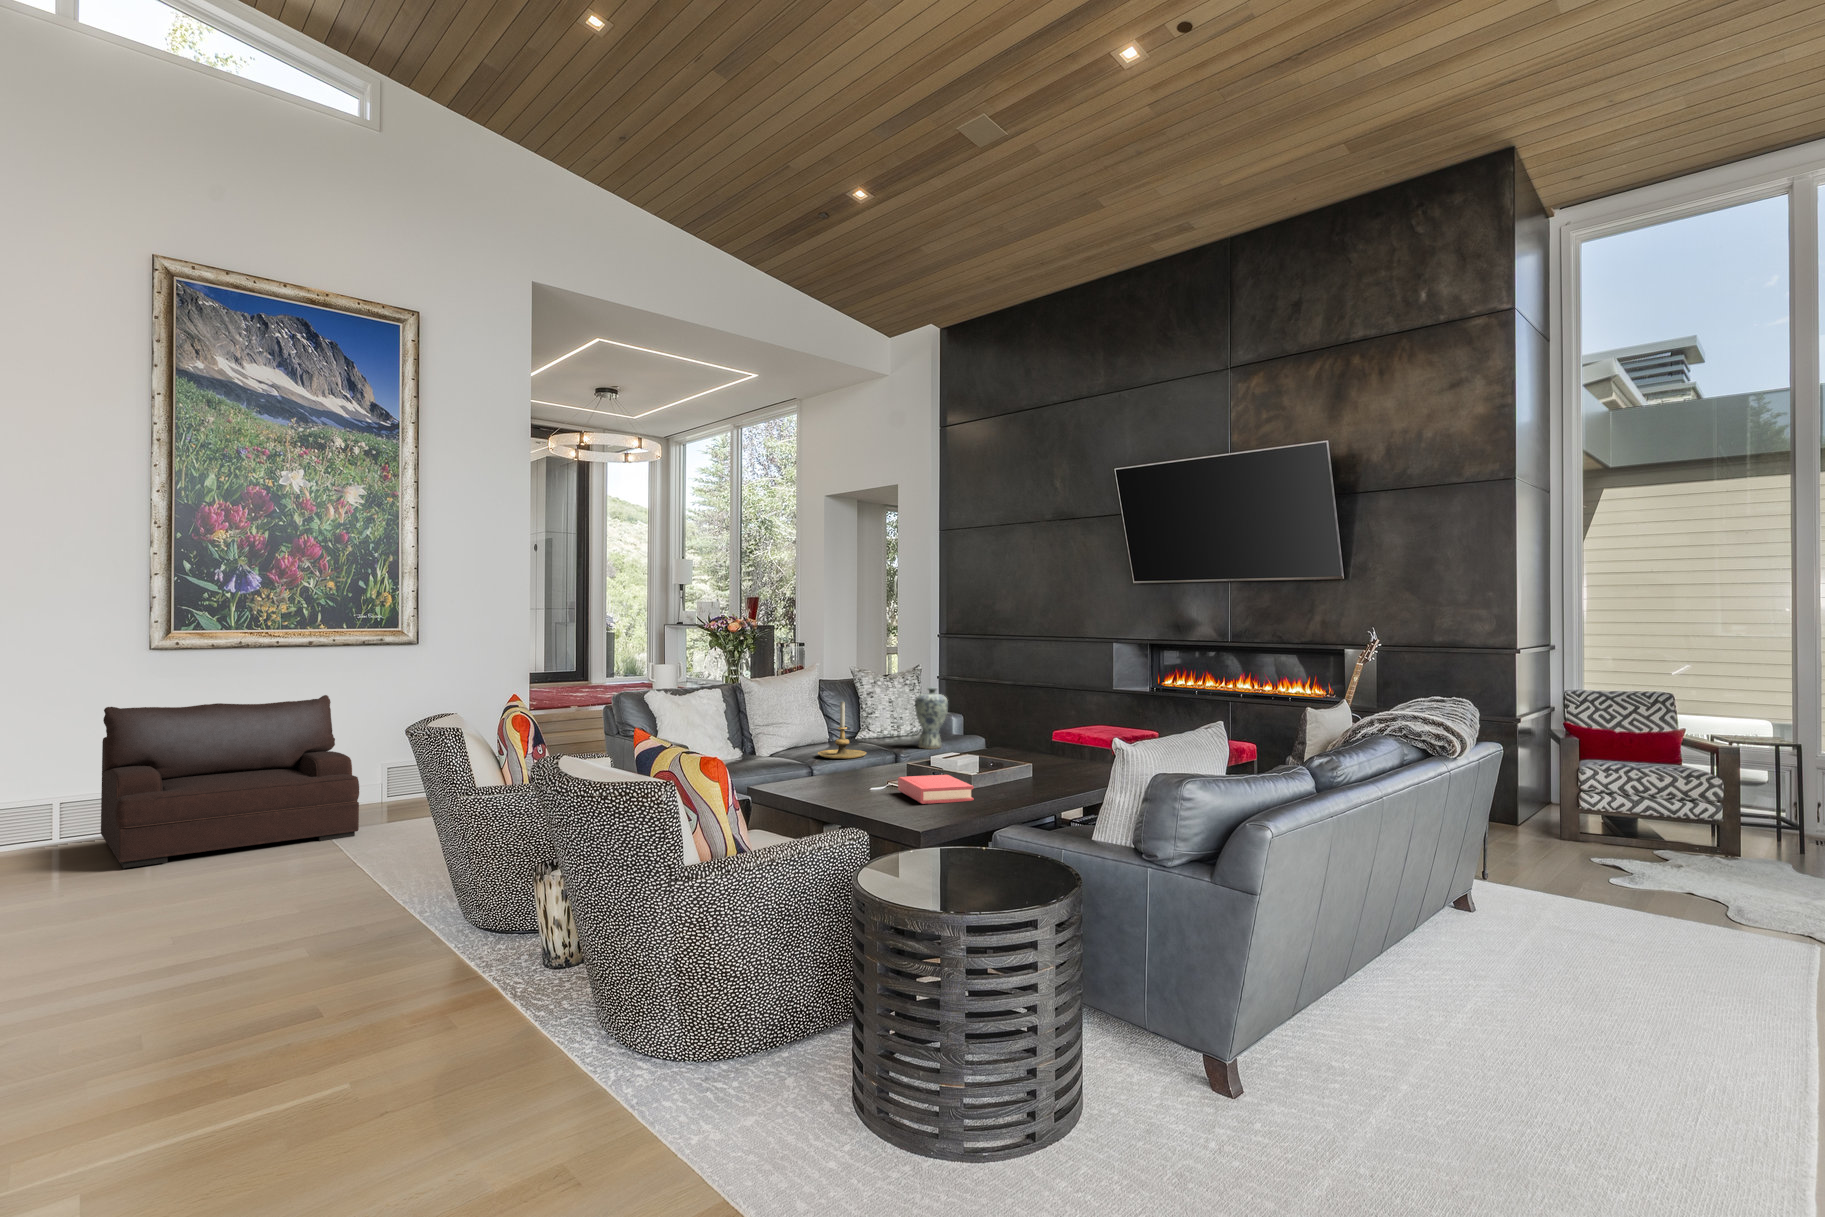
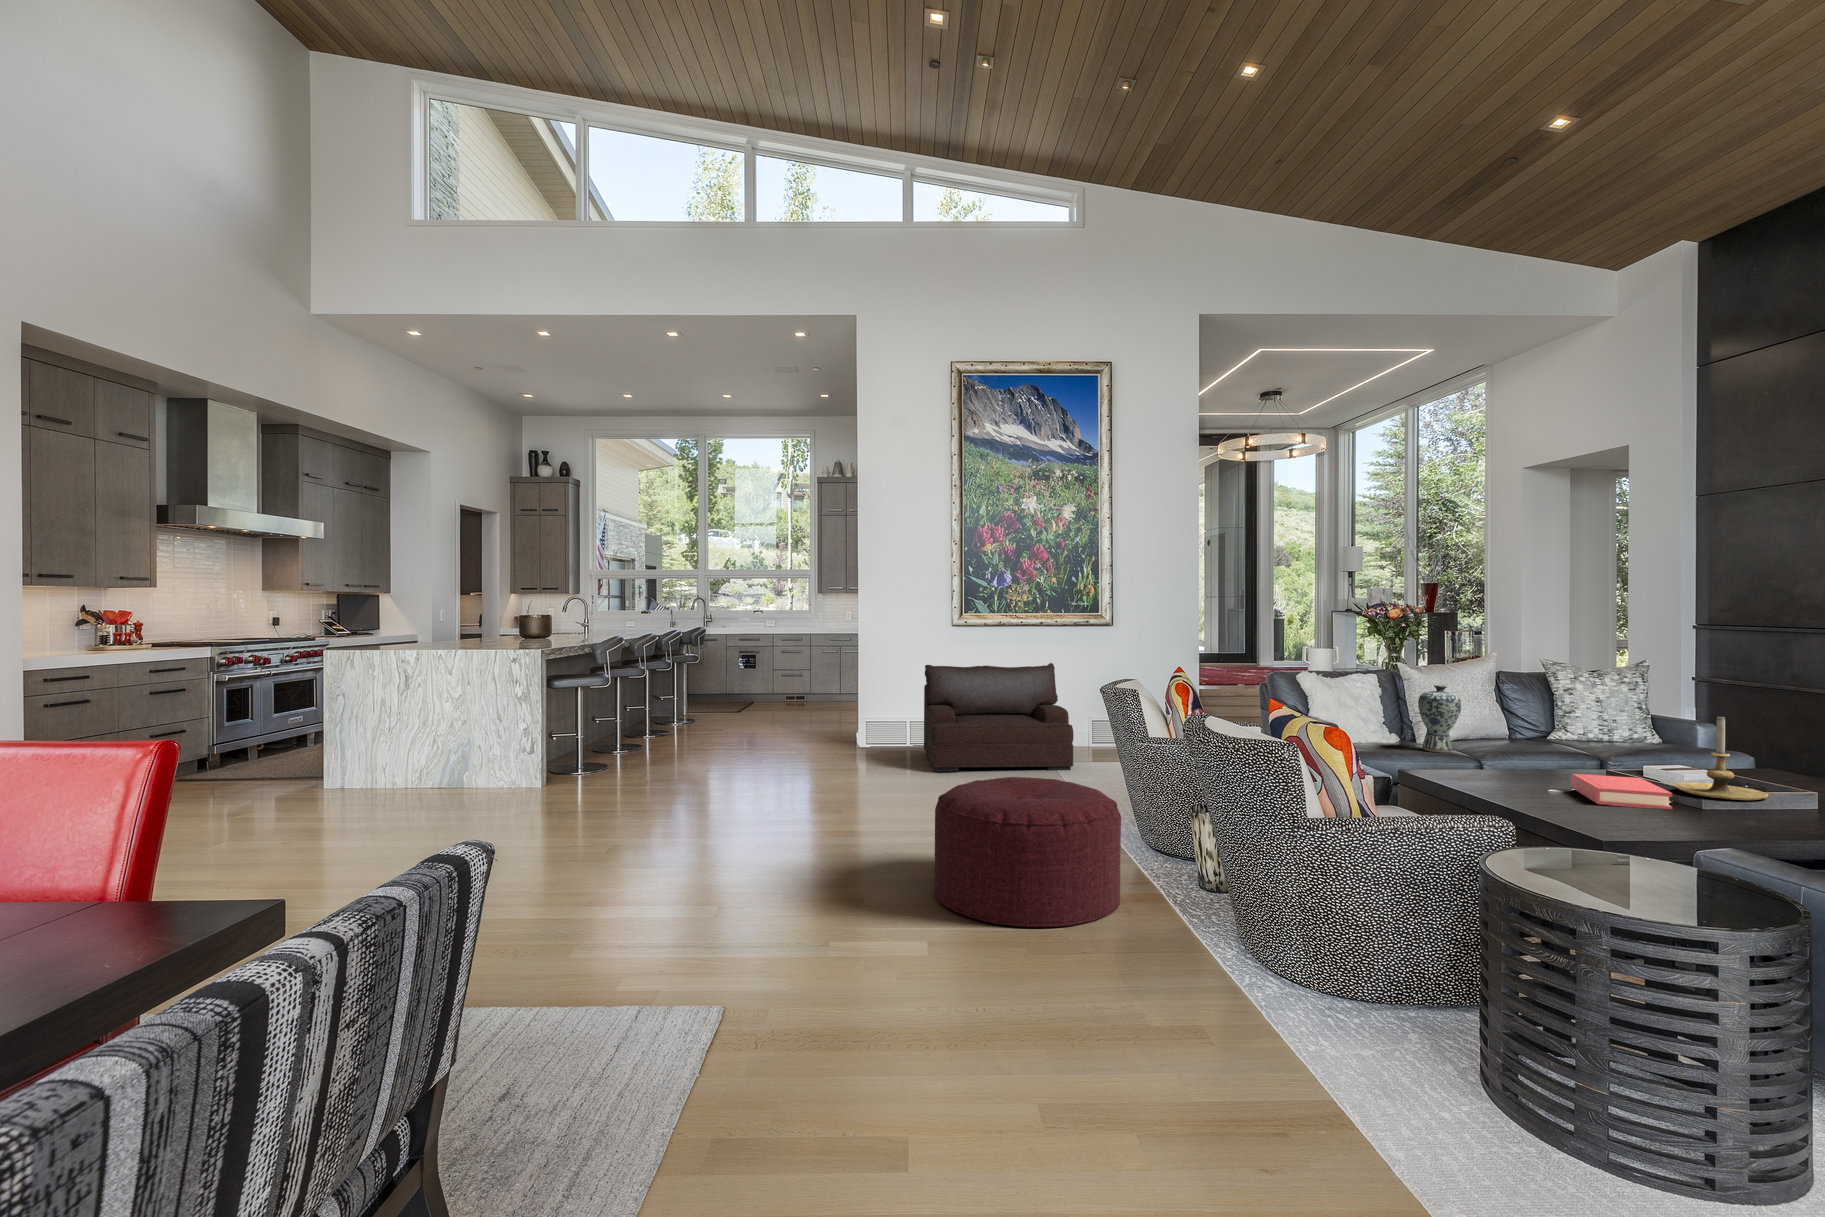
vase: present [915,687,948,749] -> present [1418,685,1461,752]
candle holder: present [818,701,866,759] -> present [1675,717,1768,800]
ottoman: none [117,859,440,1098] -> present [934,777,1121,927]

